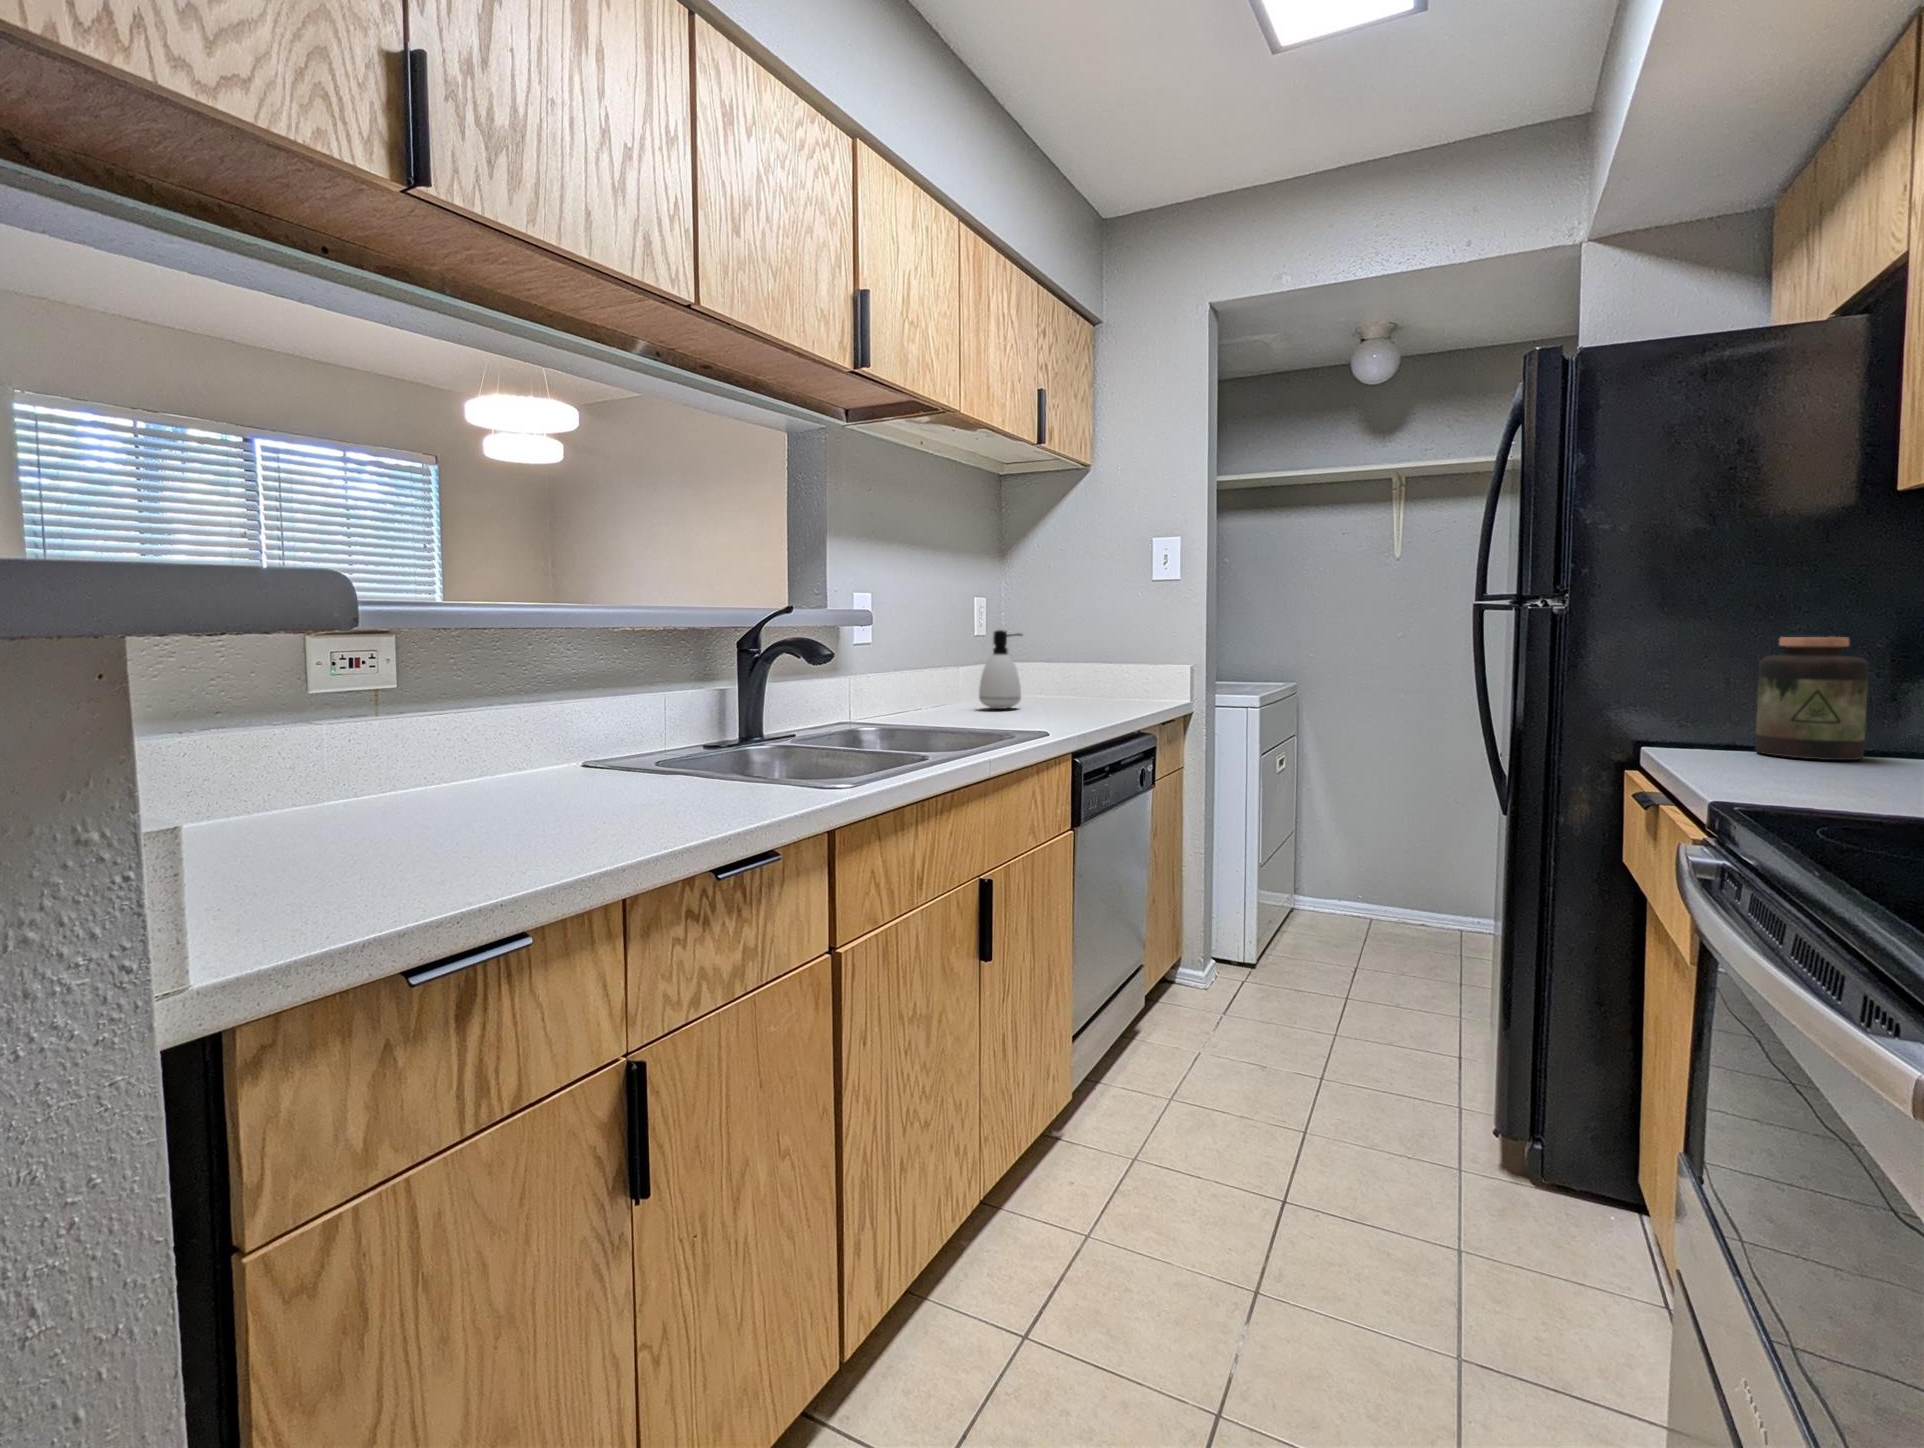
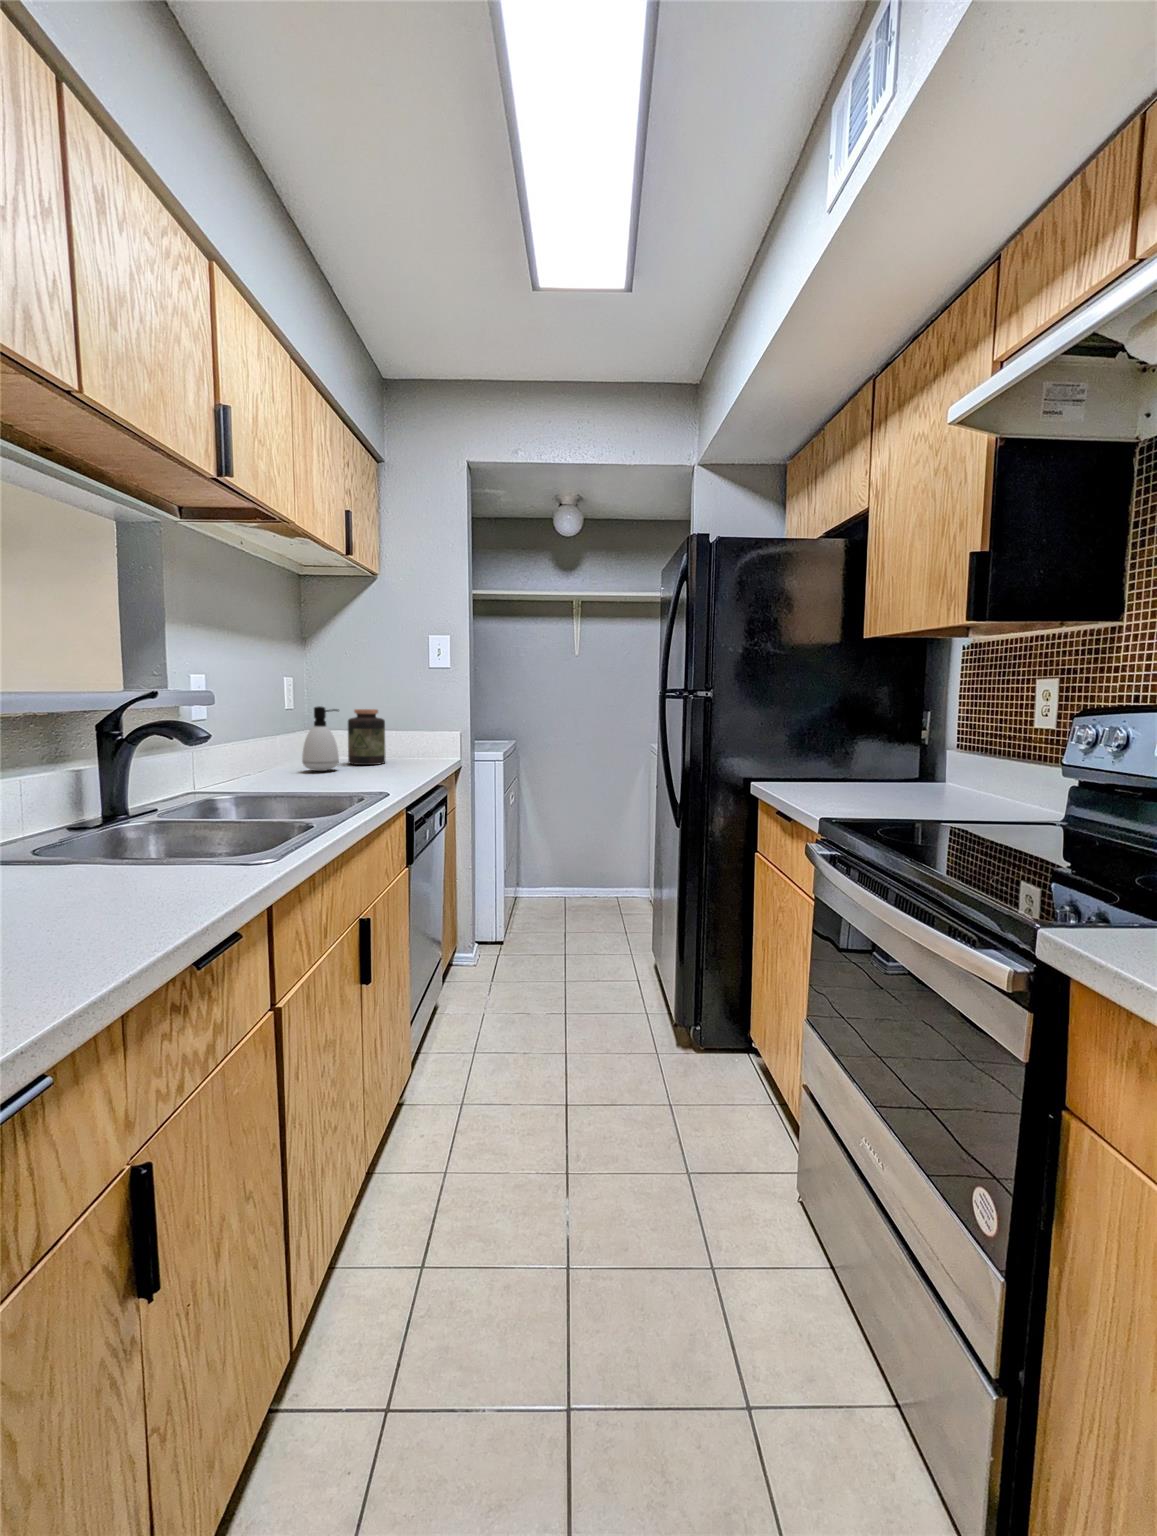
jar: present [1755,637,1869,760] -> present [348,709,385,765]

